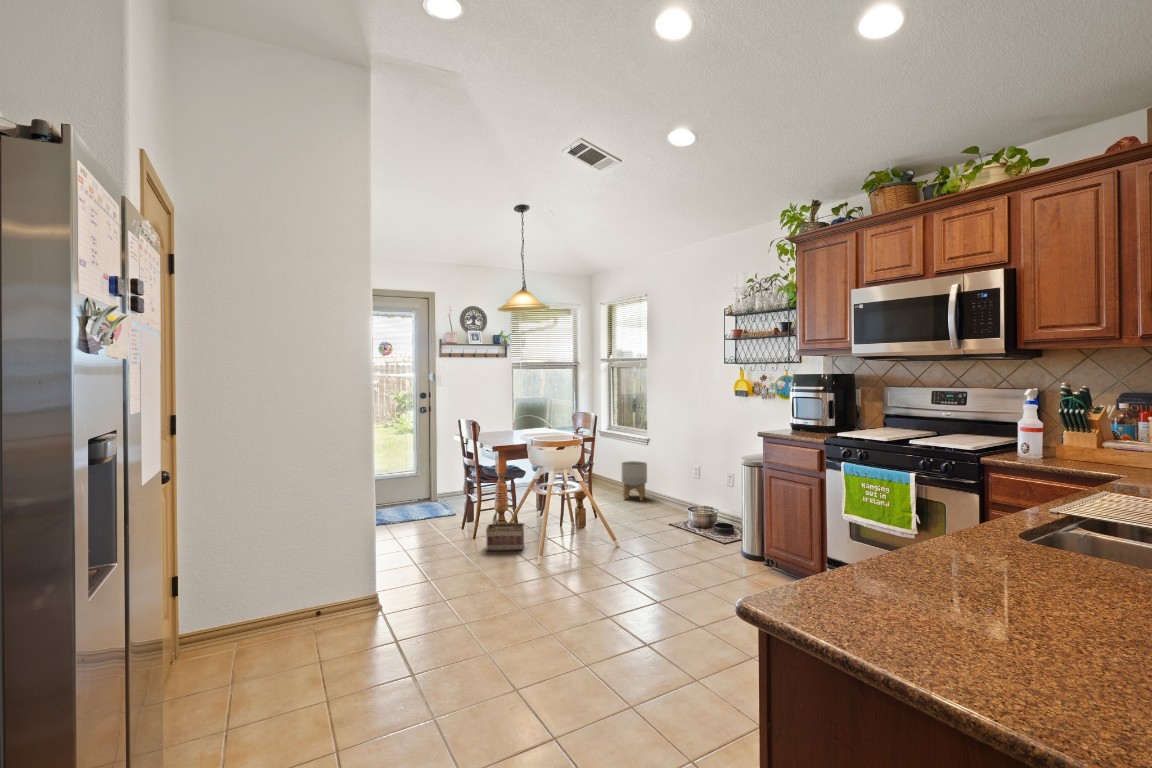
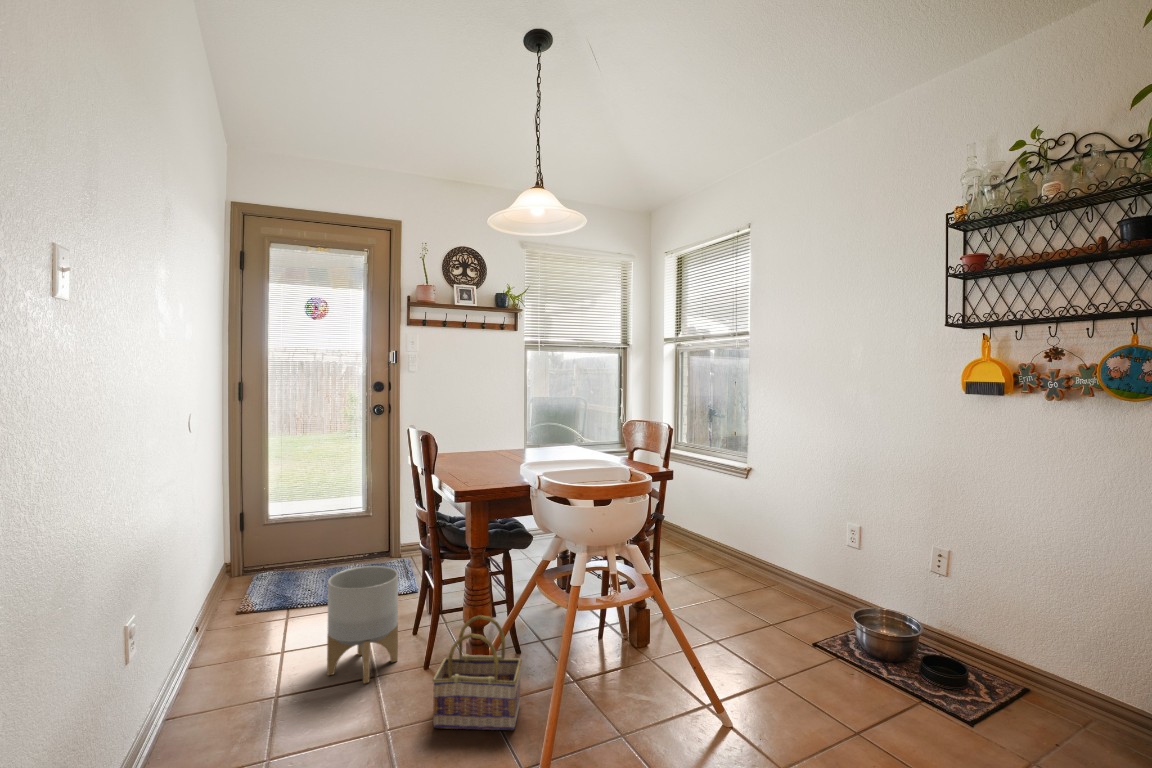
planter: present [622,461,647,500] -> present [327,566,398,683]

